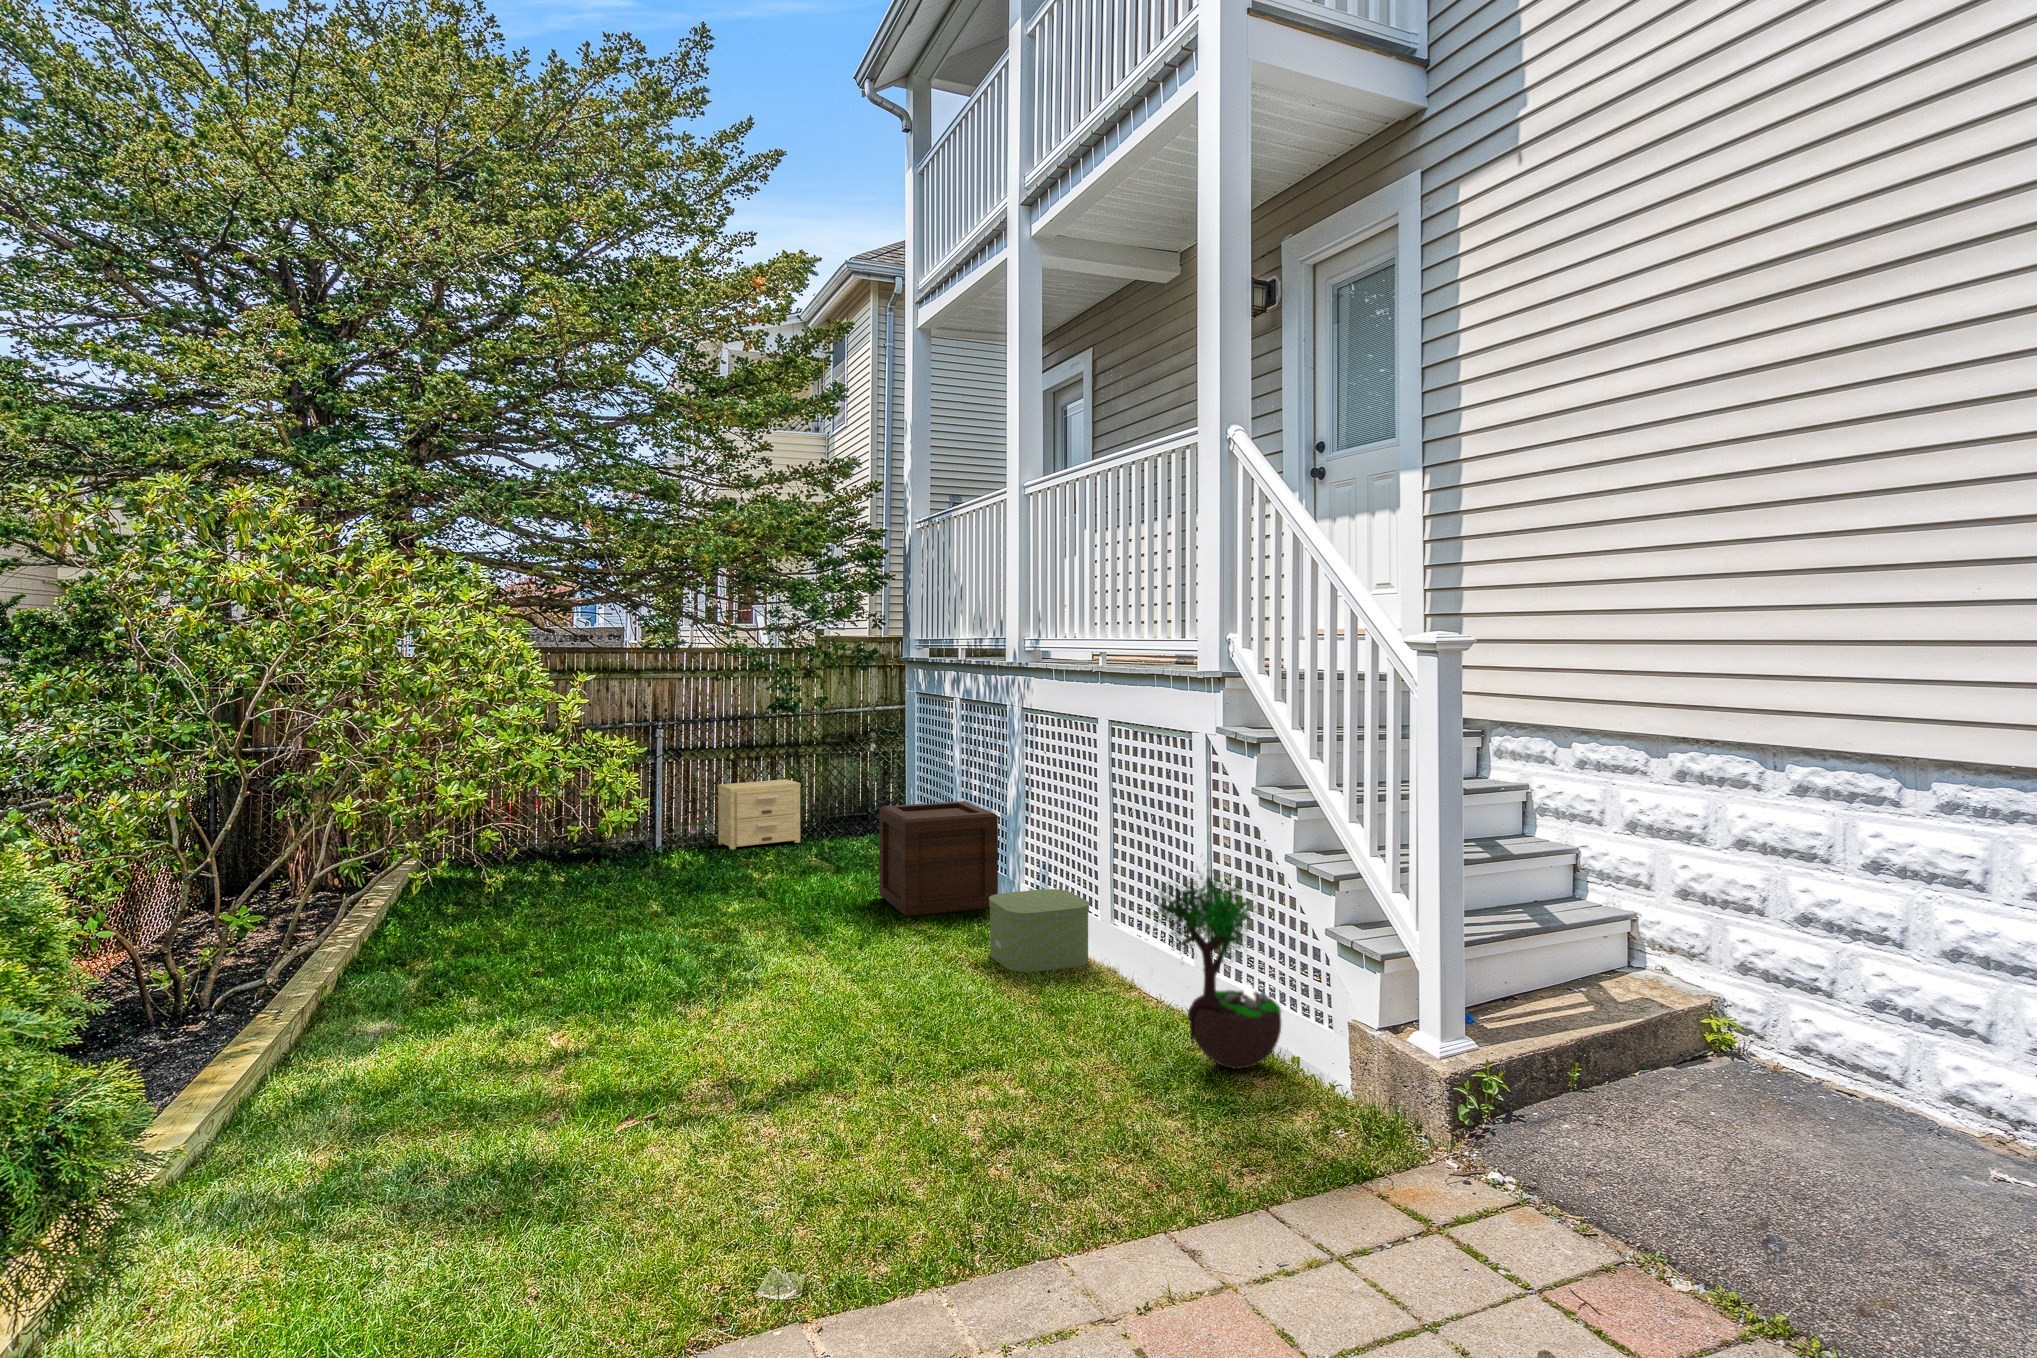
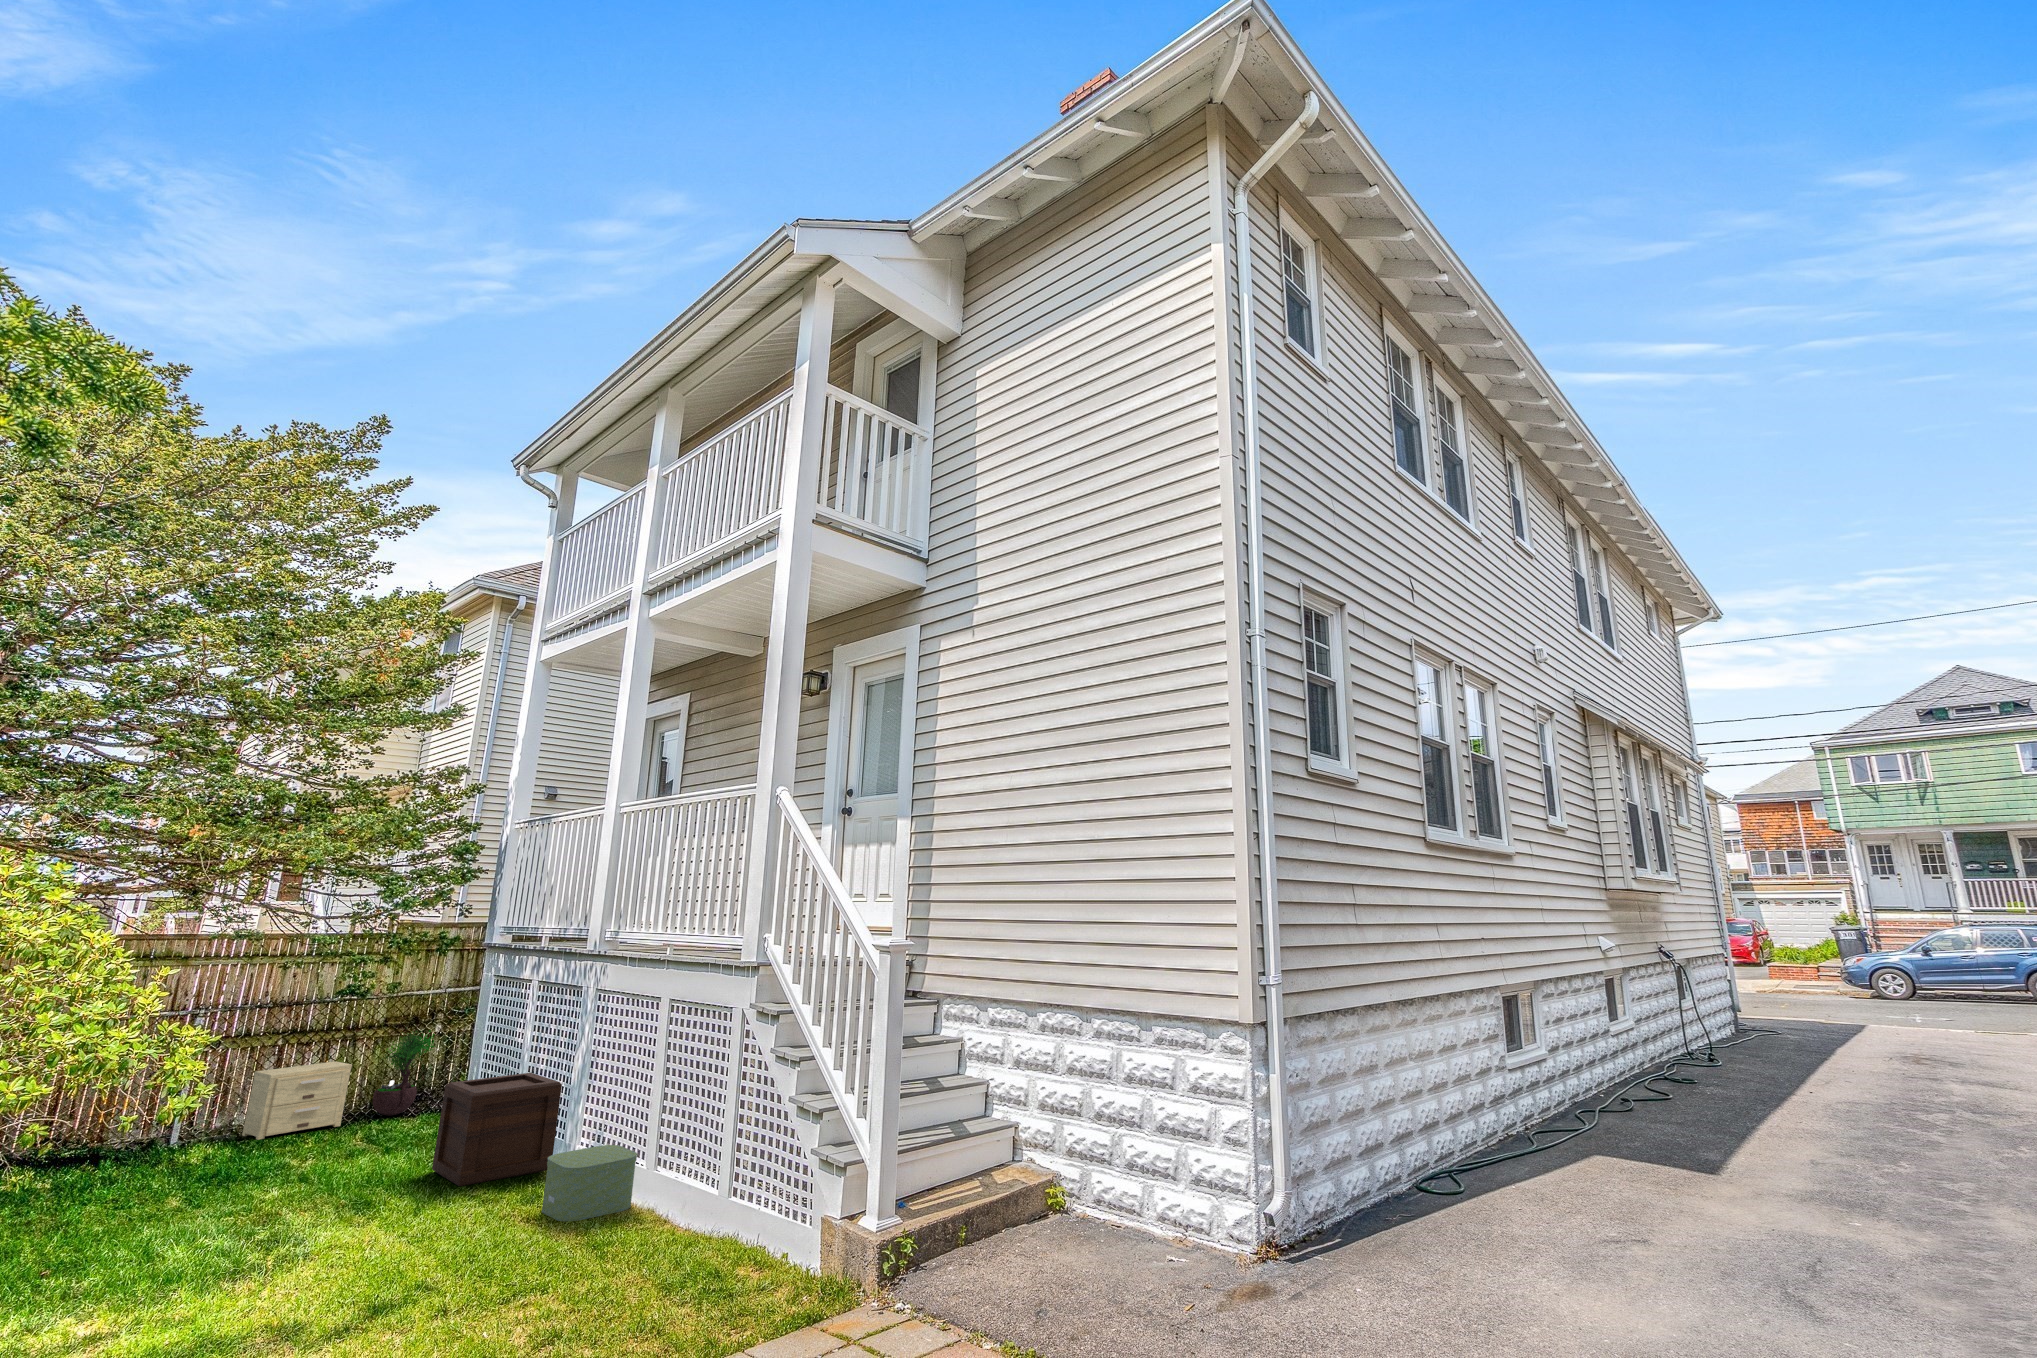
potted tree: present [1147,868,1282,1068] -> present [373,1031,434,1116]

